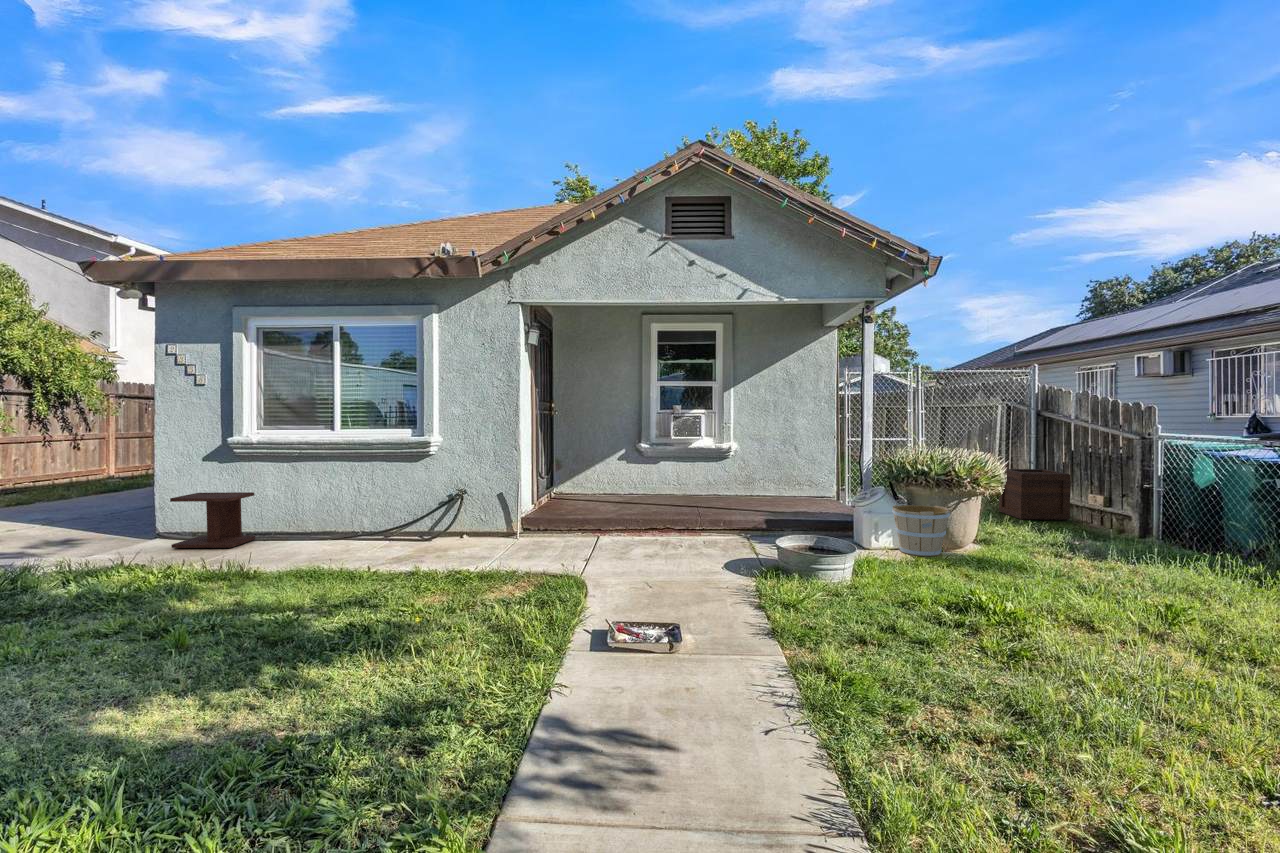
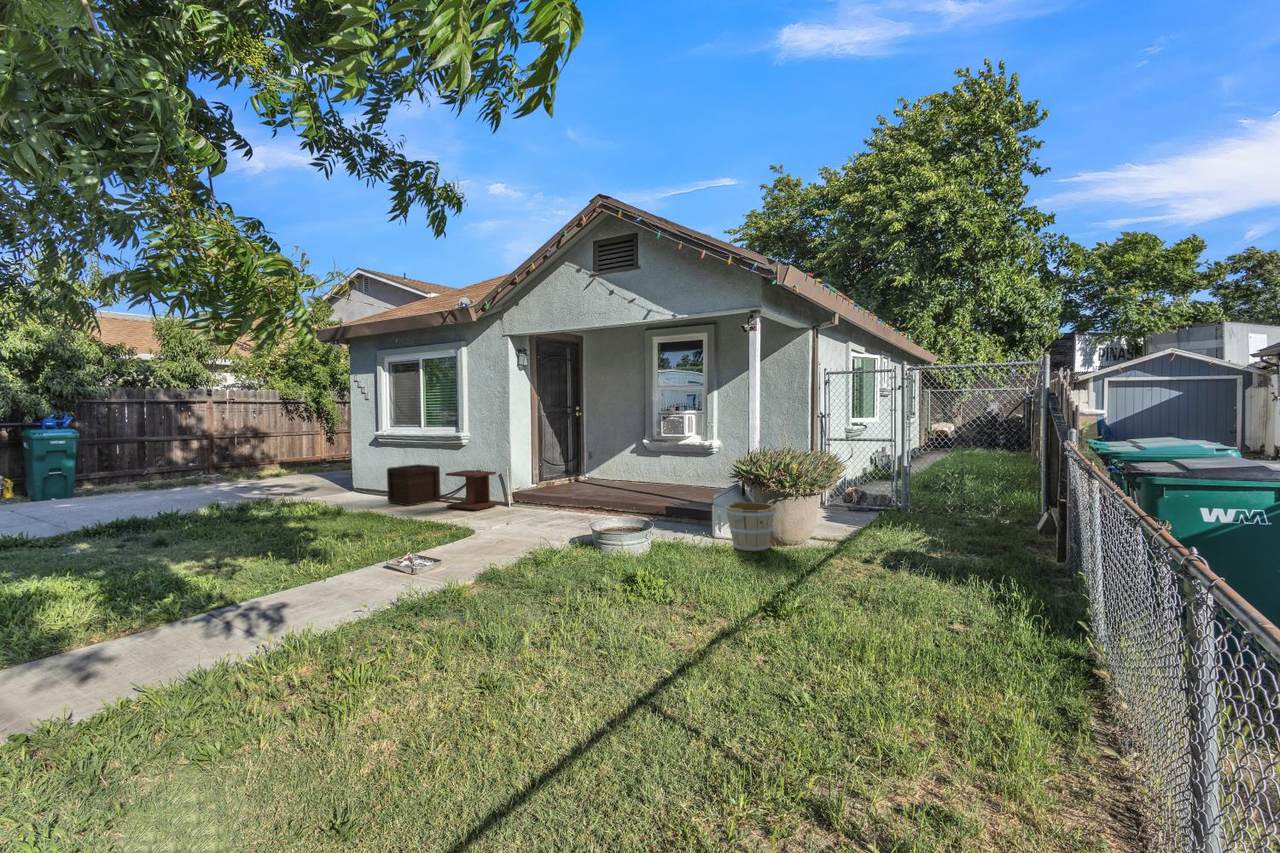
wooden crate: present [999,469,1071,520] -> present [387,464,441,506]
side table: present [170,492,255,548] -> present [446,470,497,510]

